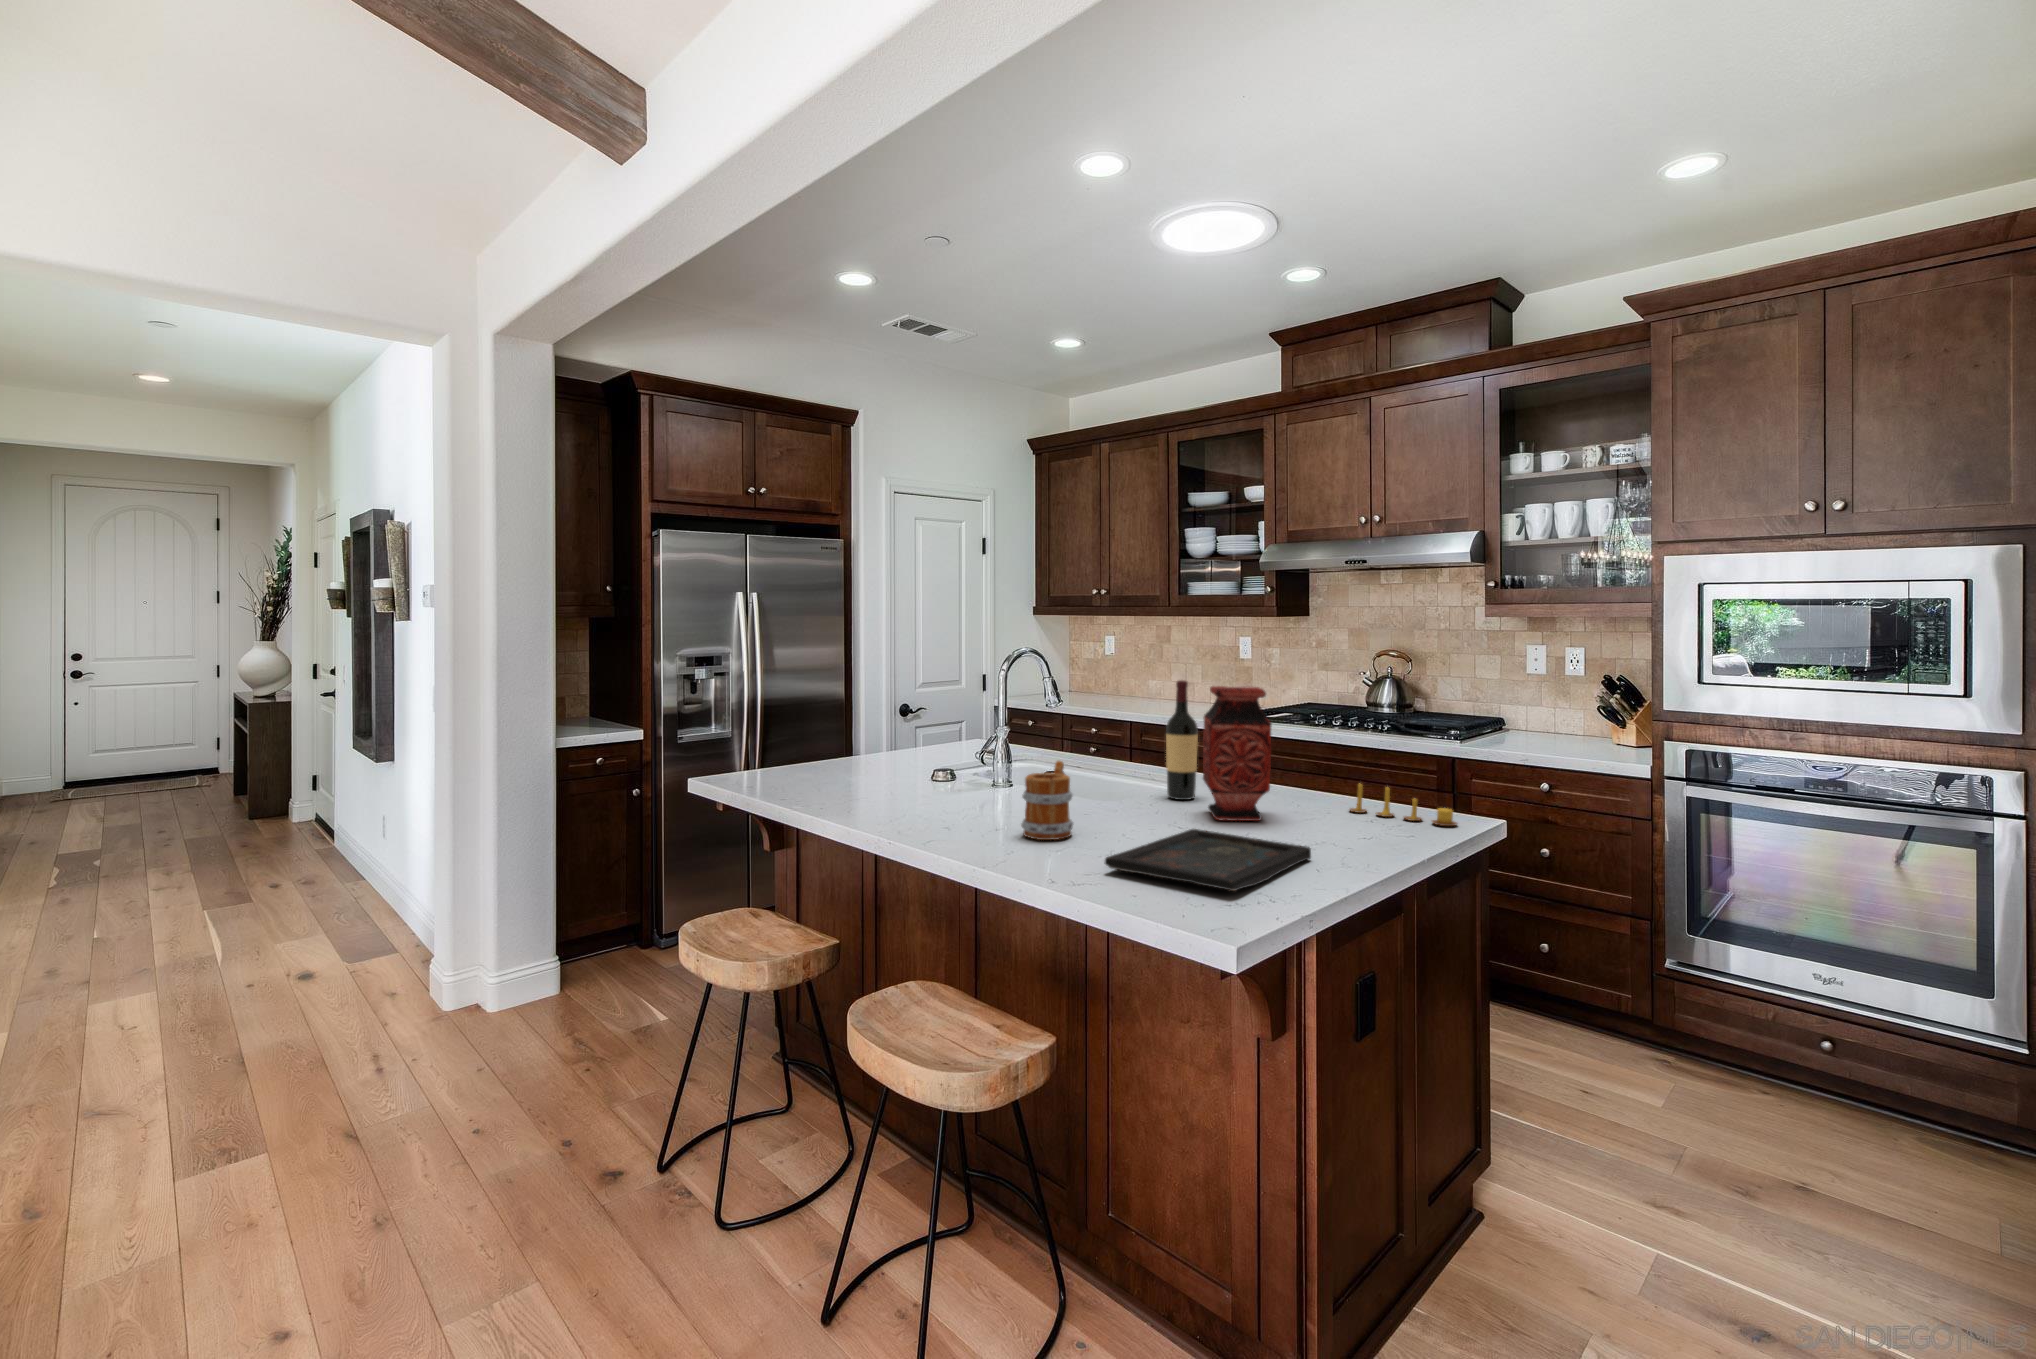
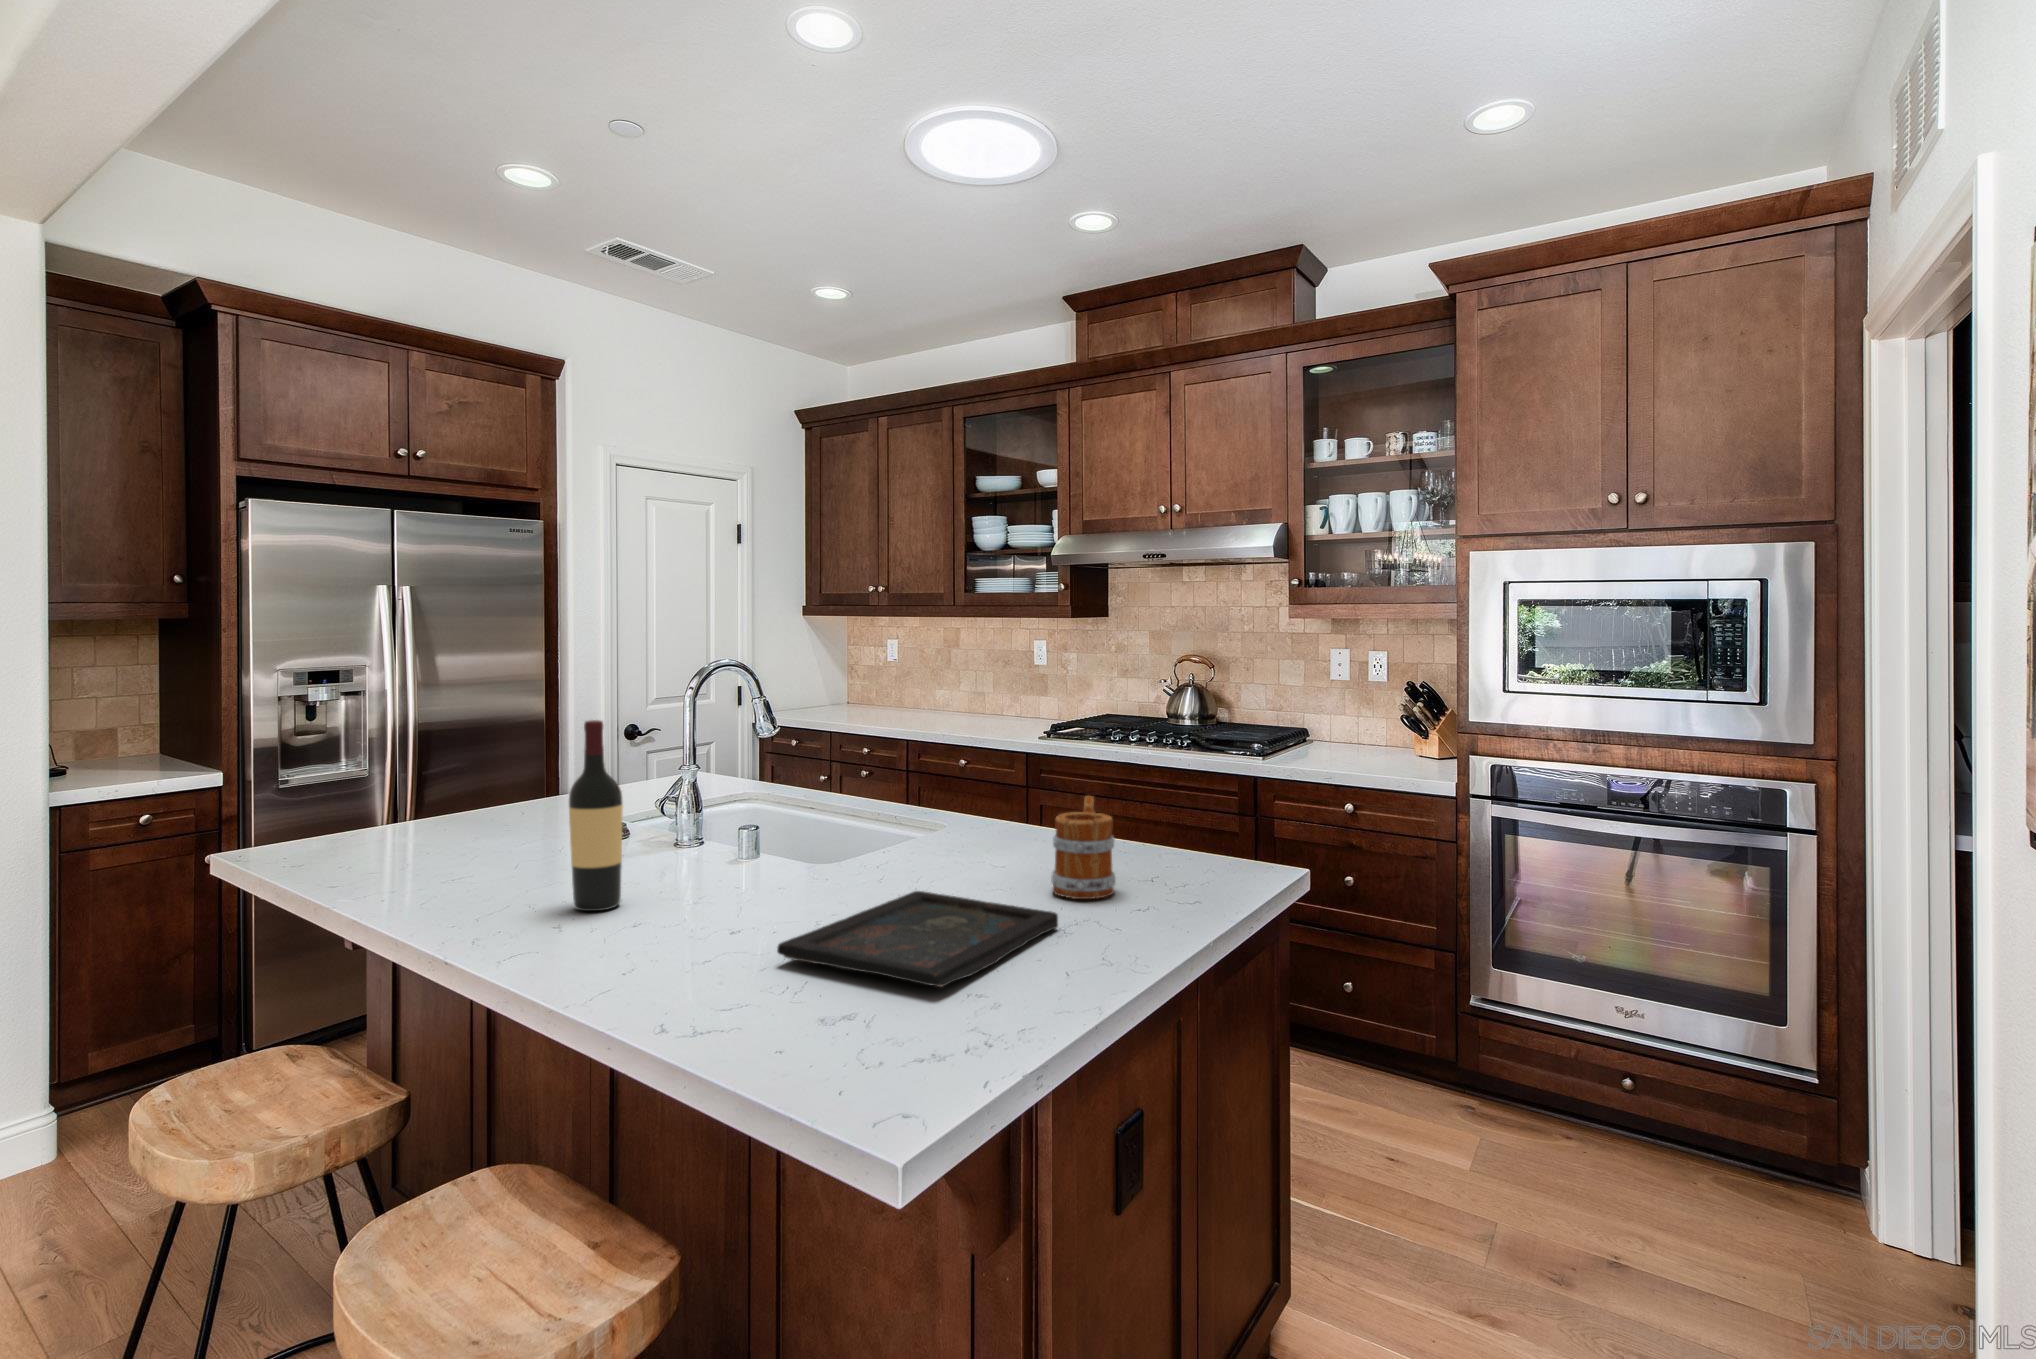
wine bottle: present [1166,680,1198,800] -> present [569,720,623,911]
vase: present [1203,686,1271,821] -> none [943,704,1022,875]
mug: present [1021,761,1073,840] -> present [1051,796,1115,899]
candle: present [1350,784,1457,826] -> none [1121,817,1244,871]

